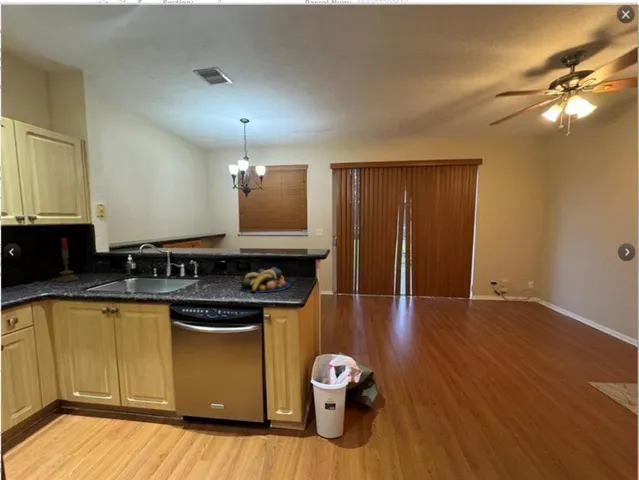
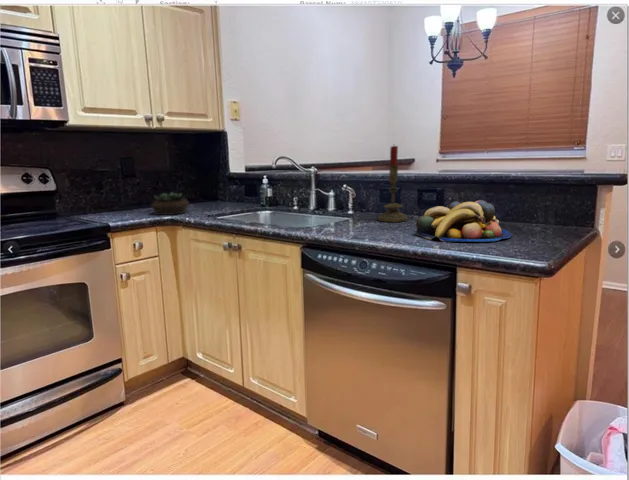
candle: present [56,238,79,282] -> present [378,146,408,222]
succulent plant: none [25,274,63,293] -> present [152,193,189,215]

